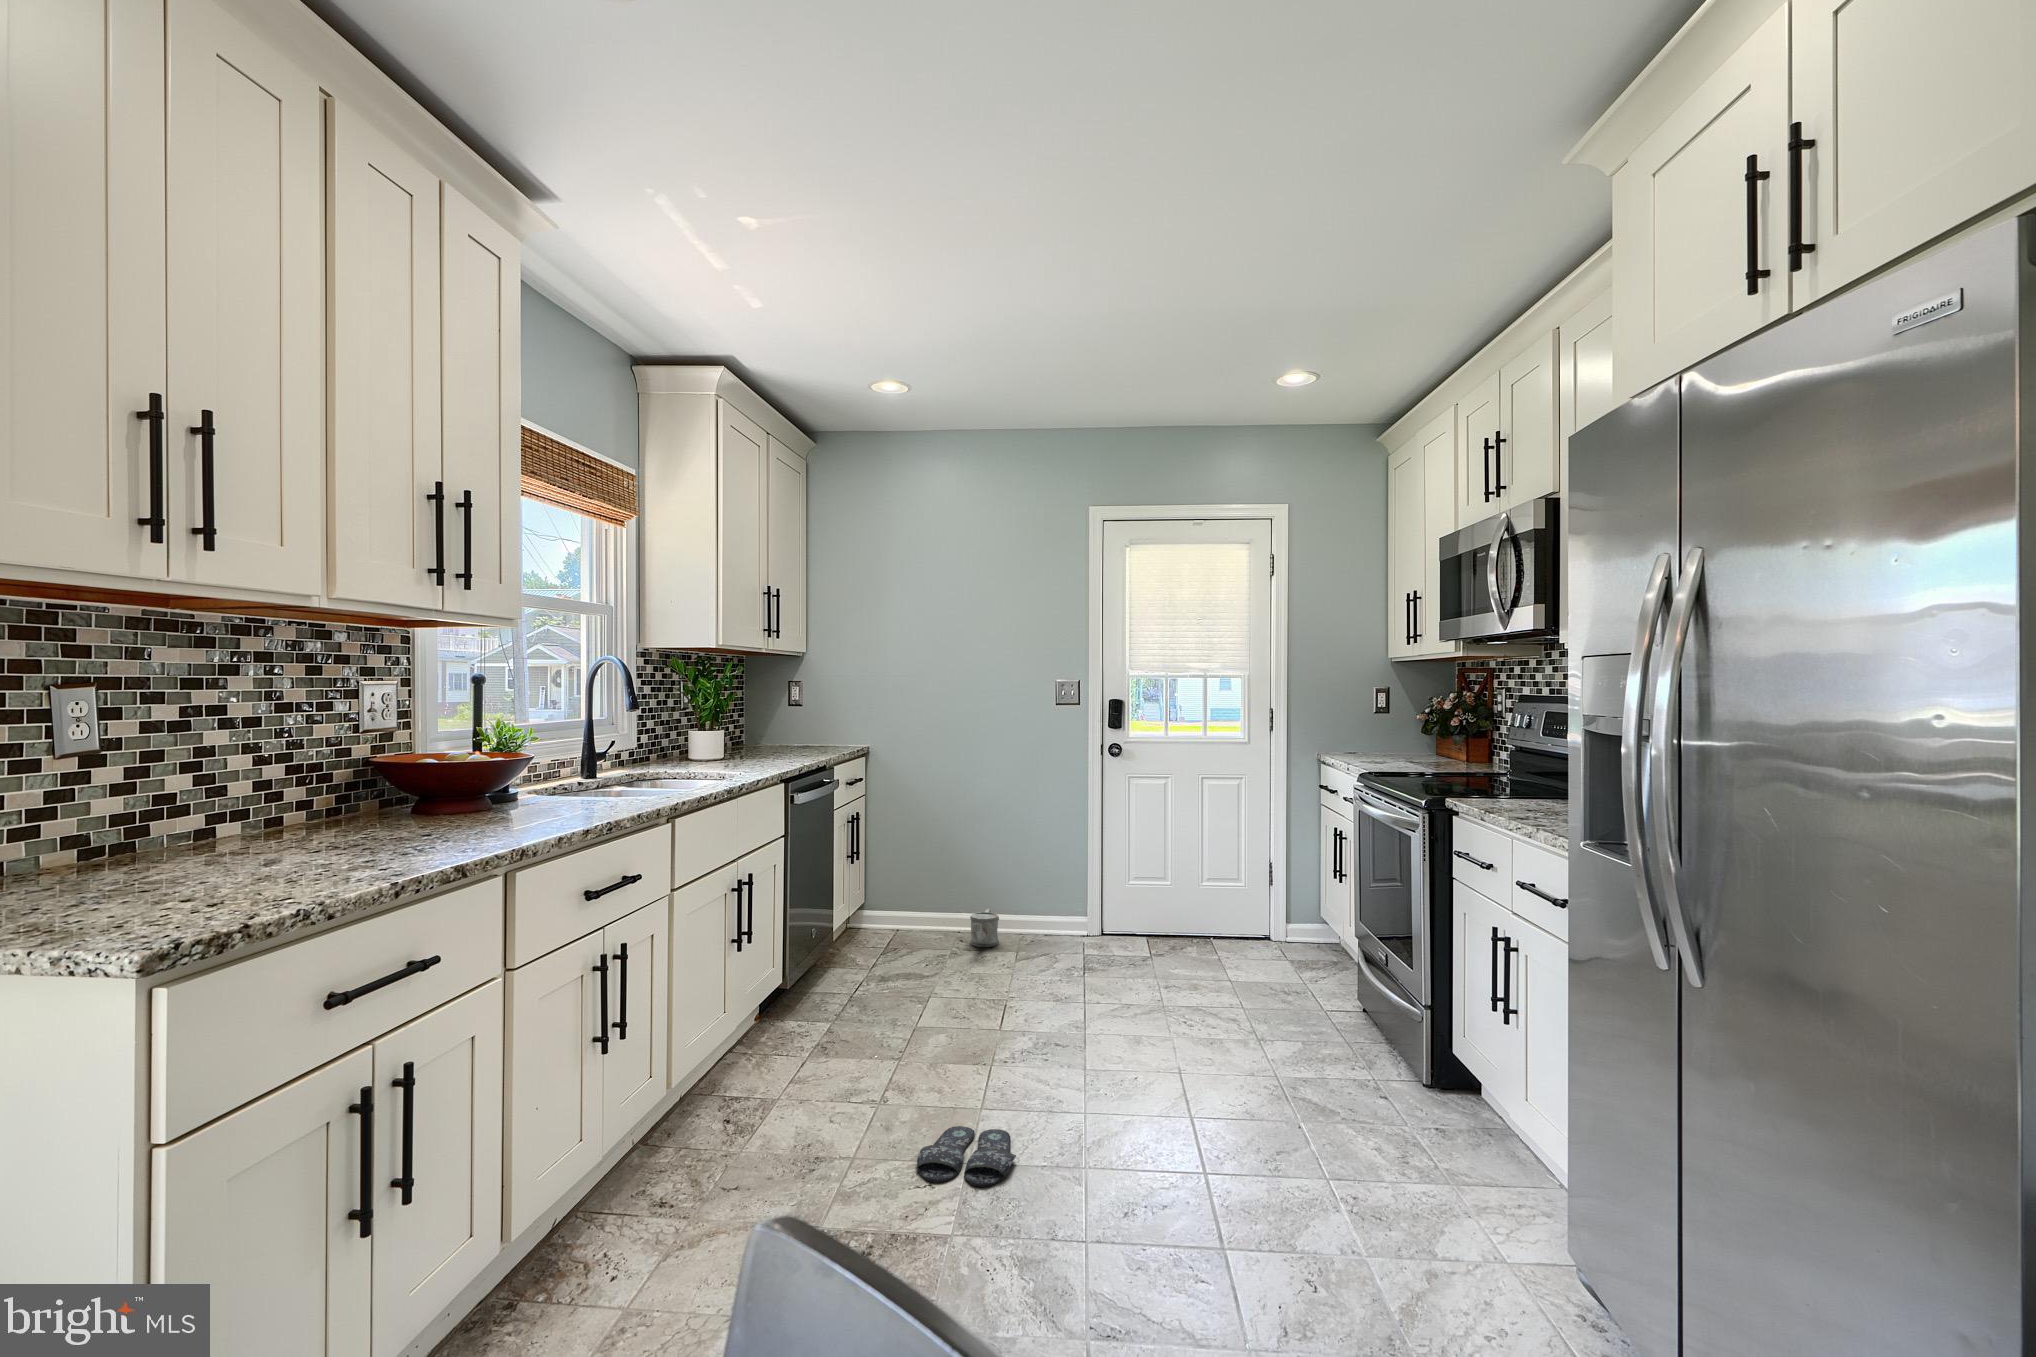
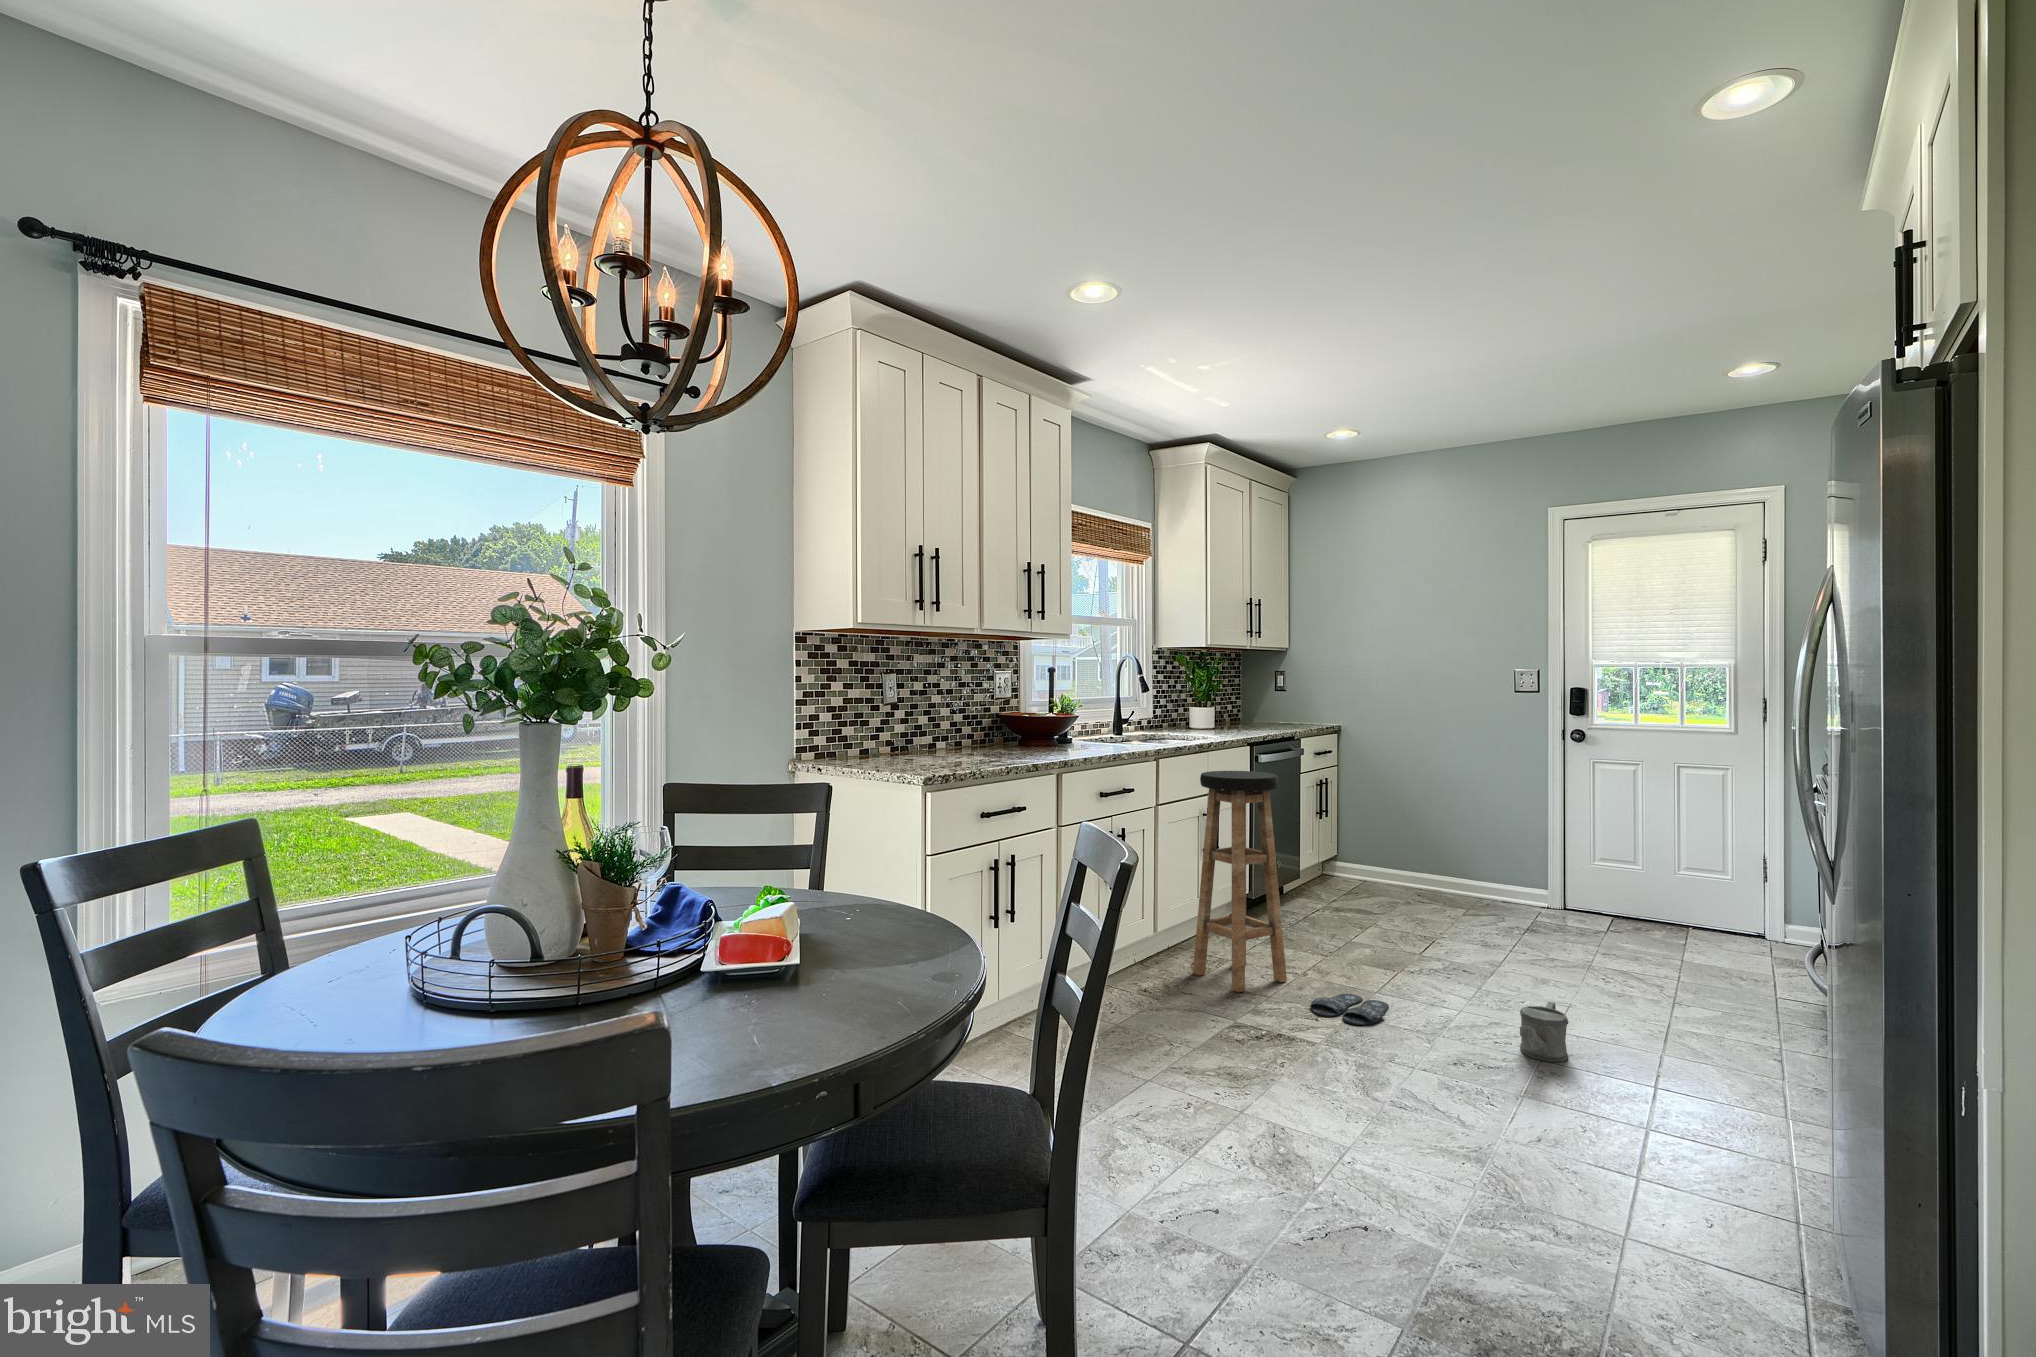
bar stool: none [730,826,868,1169] -> present [1193,771,1287,992]
watering can: present [970,909,999,947] -> present [1520,1002,1568,1062]

